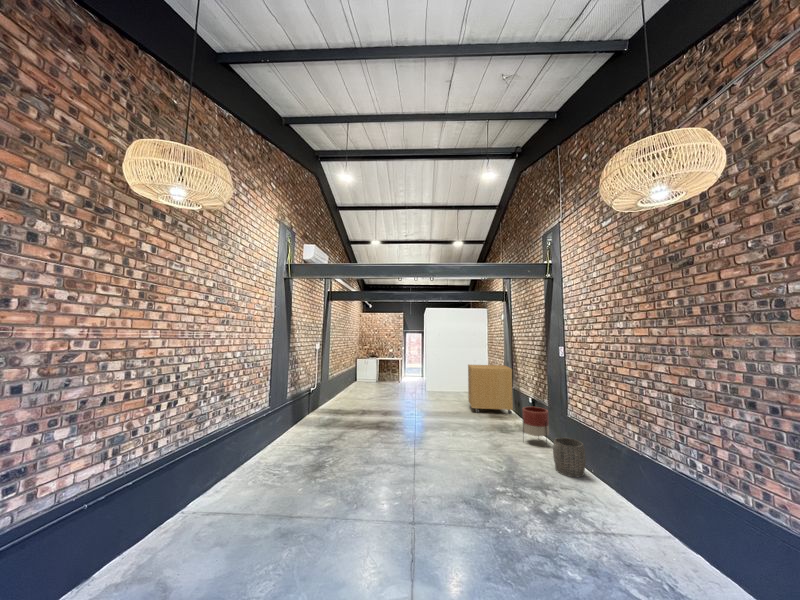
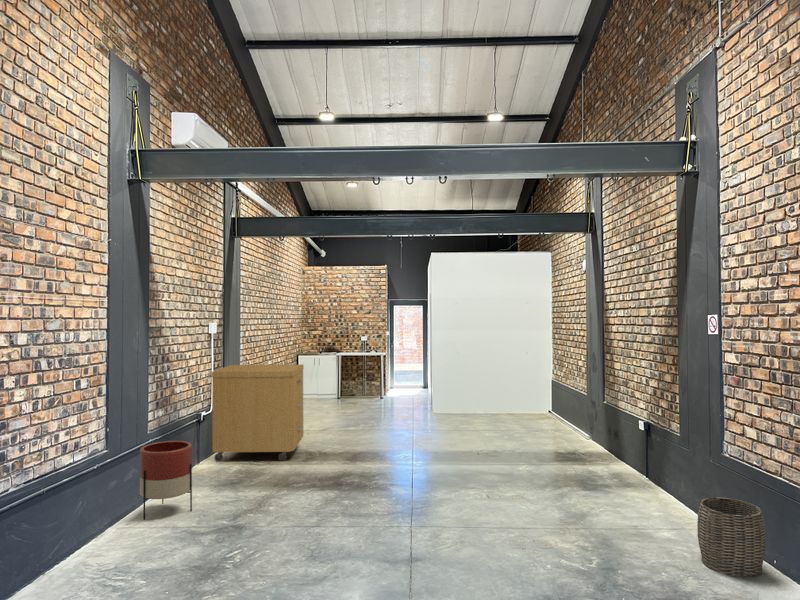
storage cabinet: present [468,365,513,414] -> present [212,365,304,461]
planter: present [522,407,549,438] -> present [140,441,192,520]

